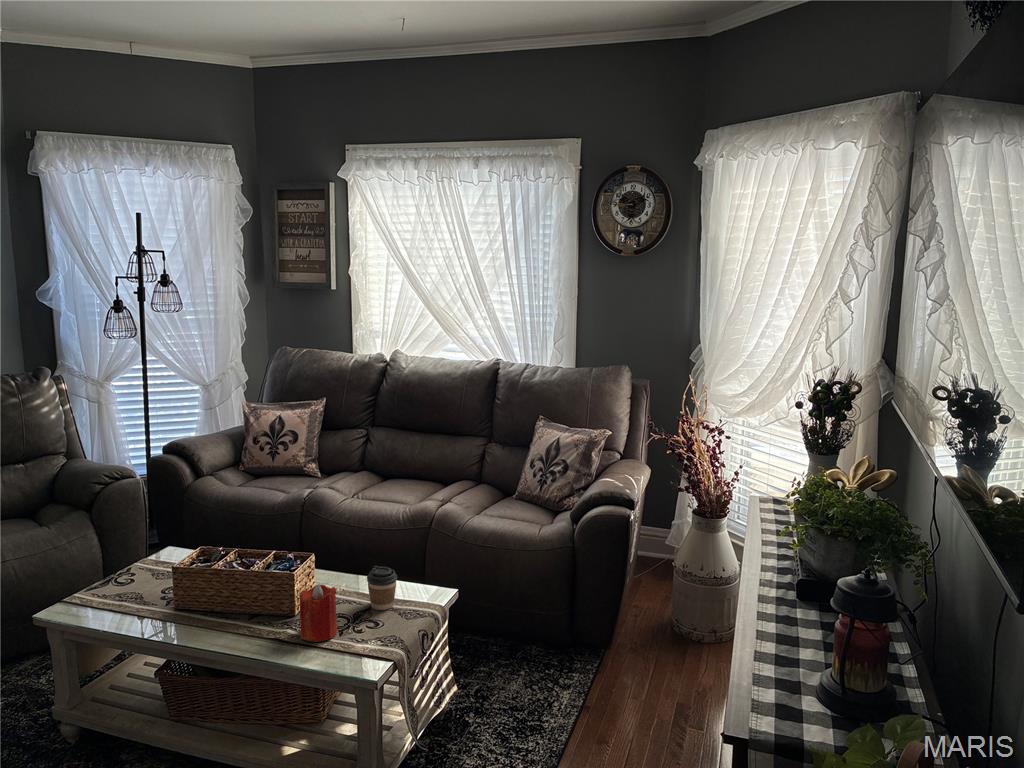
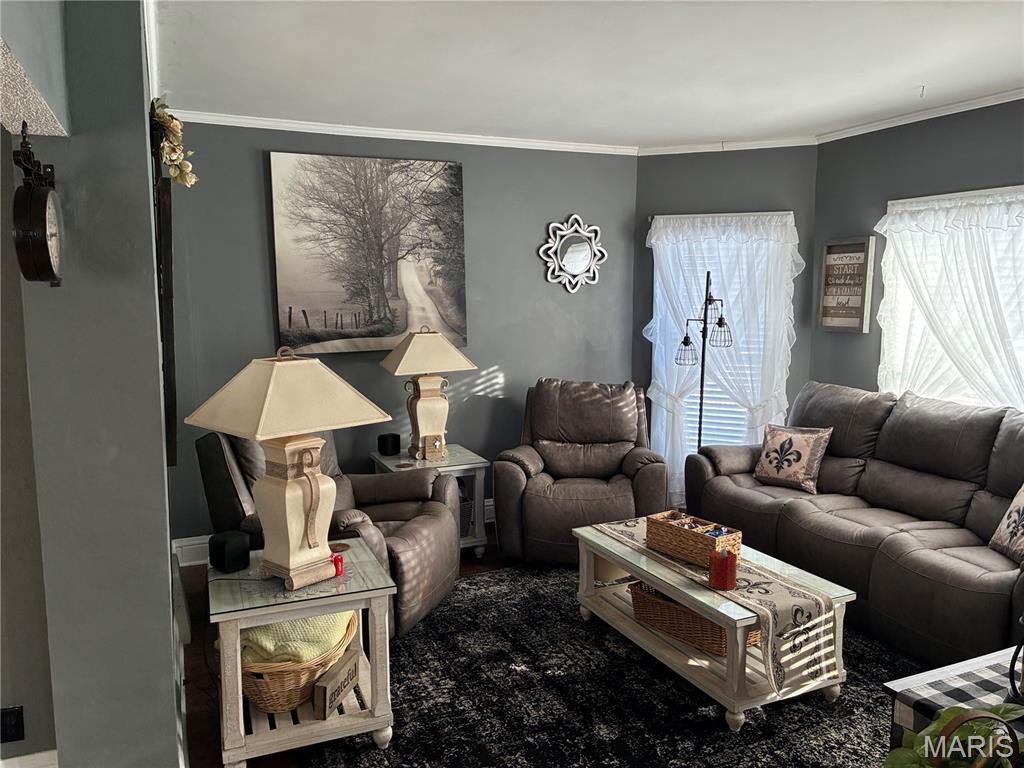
coffee cup: present [367,566,397,610] -> none [770,551,795,587]

